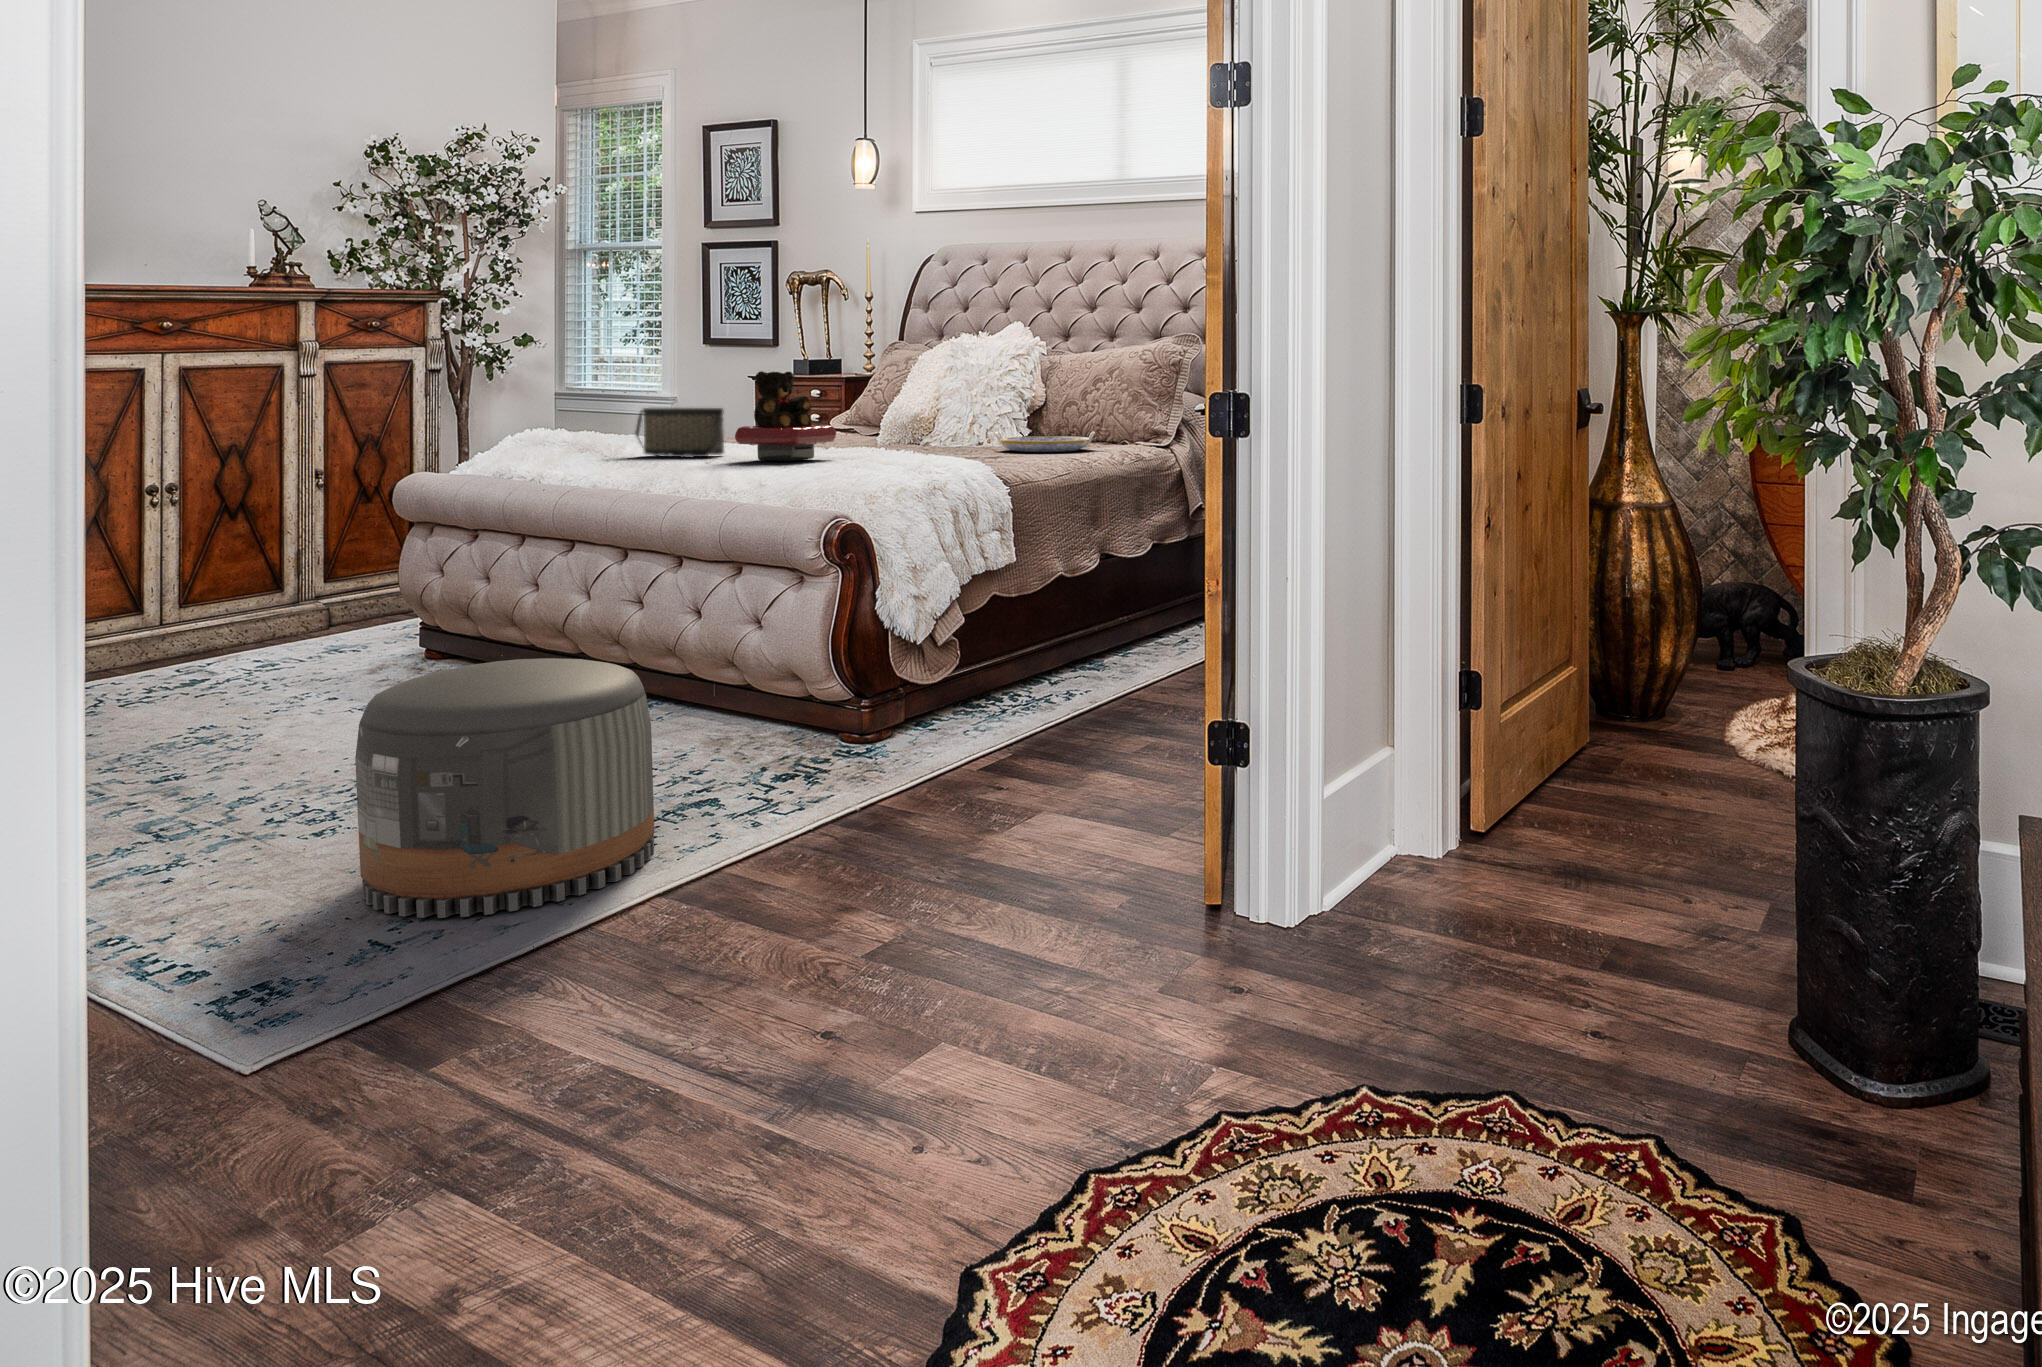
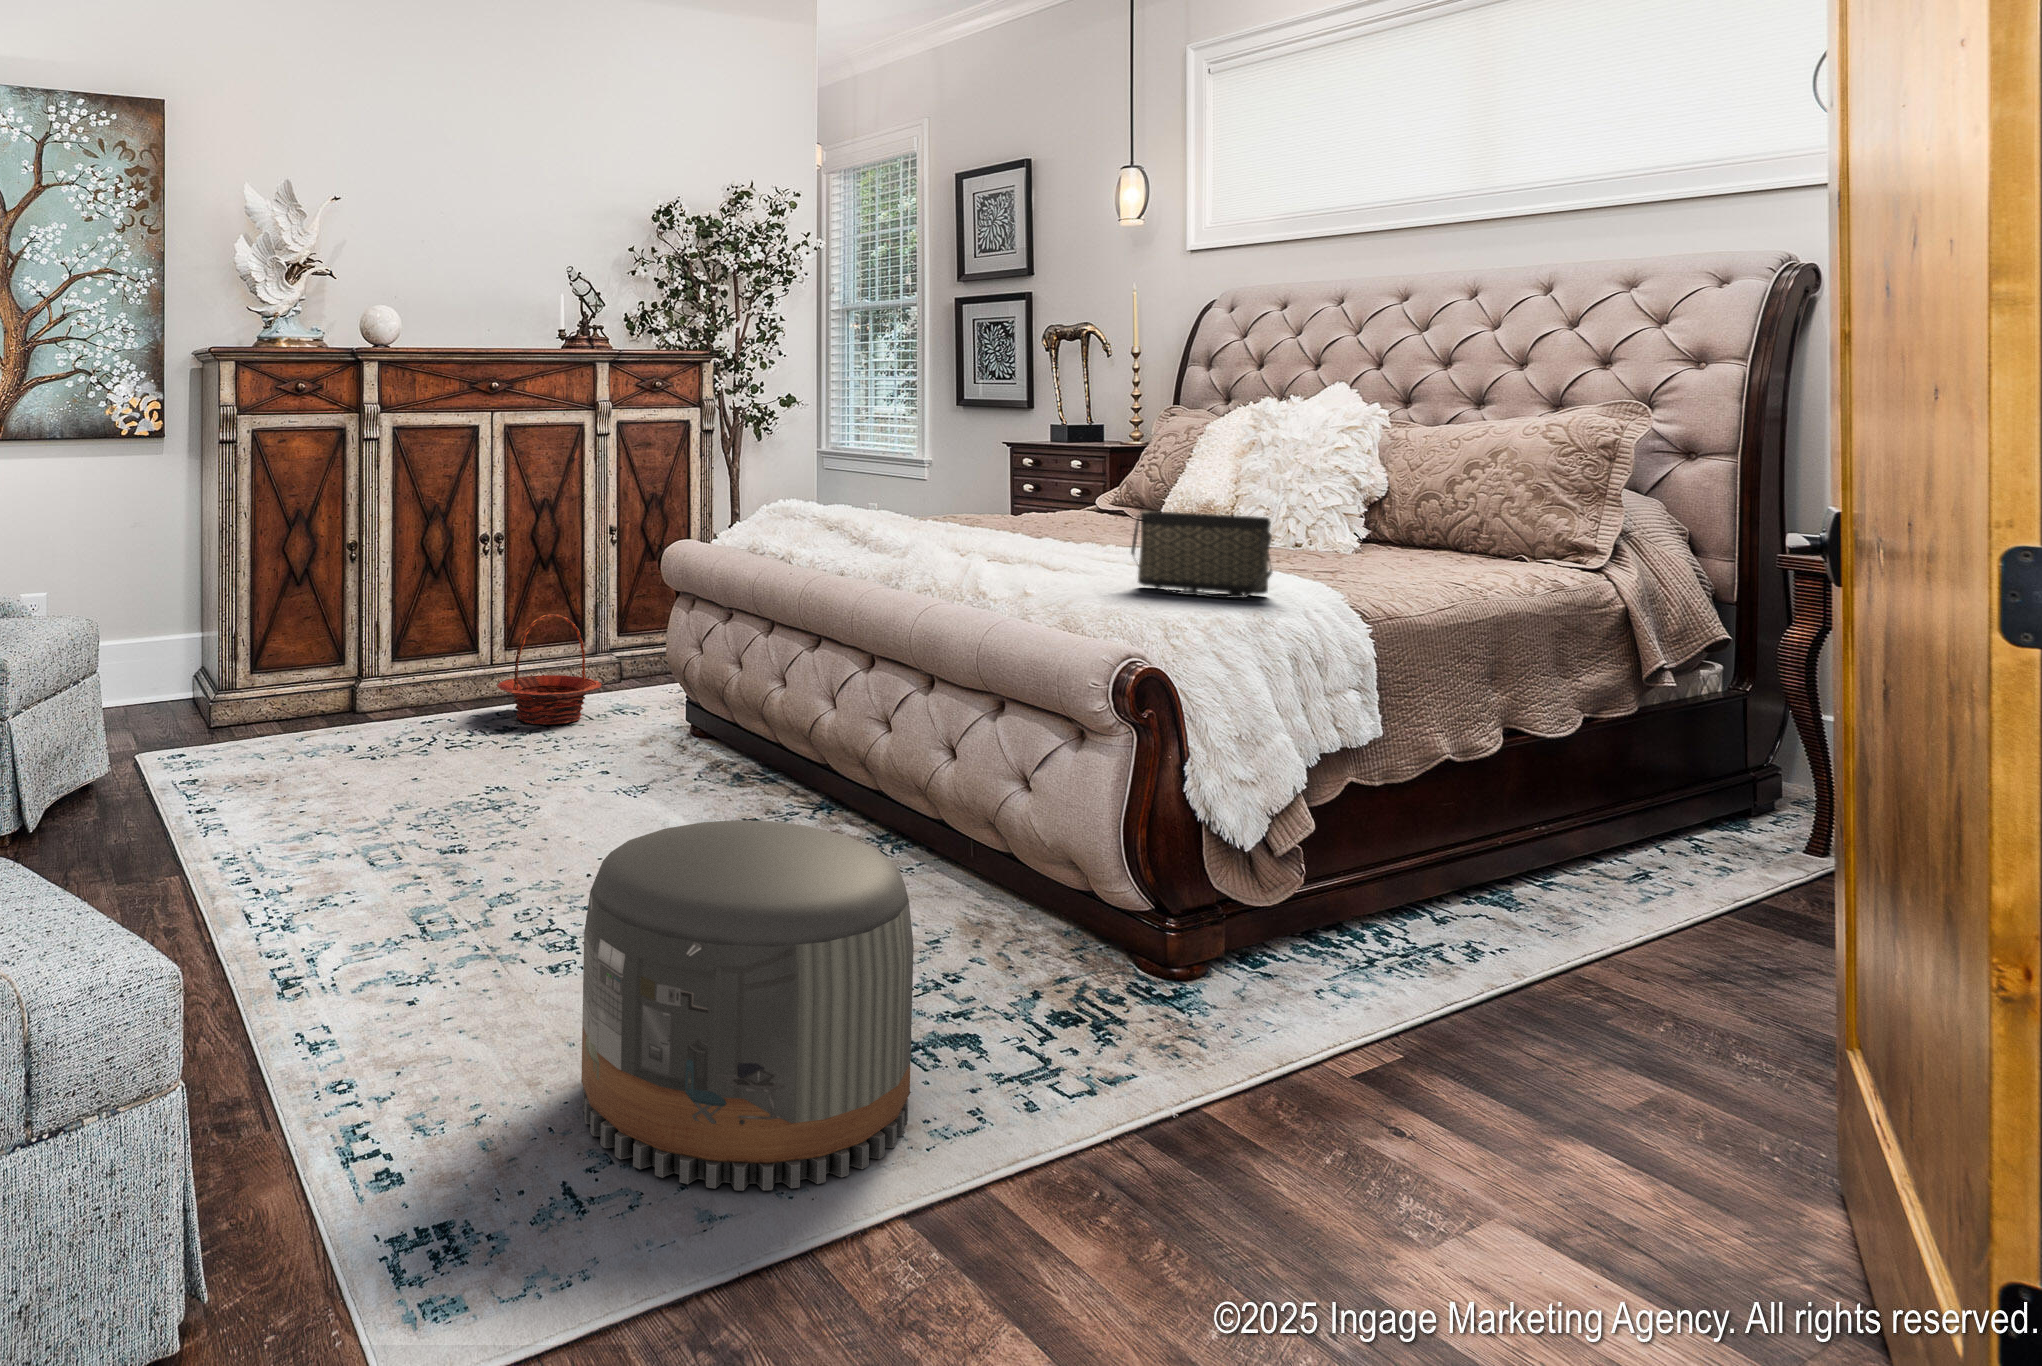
teddy bear: present [735,371,836,461] -> none [1005,446,1126,561]
handbag: present [635,408,724,457] -> present [1131,511,1273,598]
serving tray: present [995,431,1095,452] -> none [1327,532,1477,565]
basket: none [198,553,331,663] -> present [497,614,602,724]

